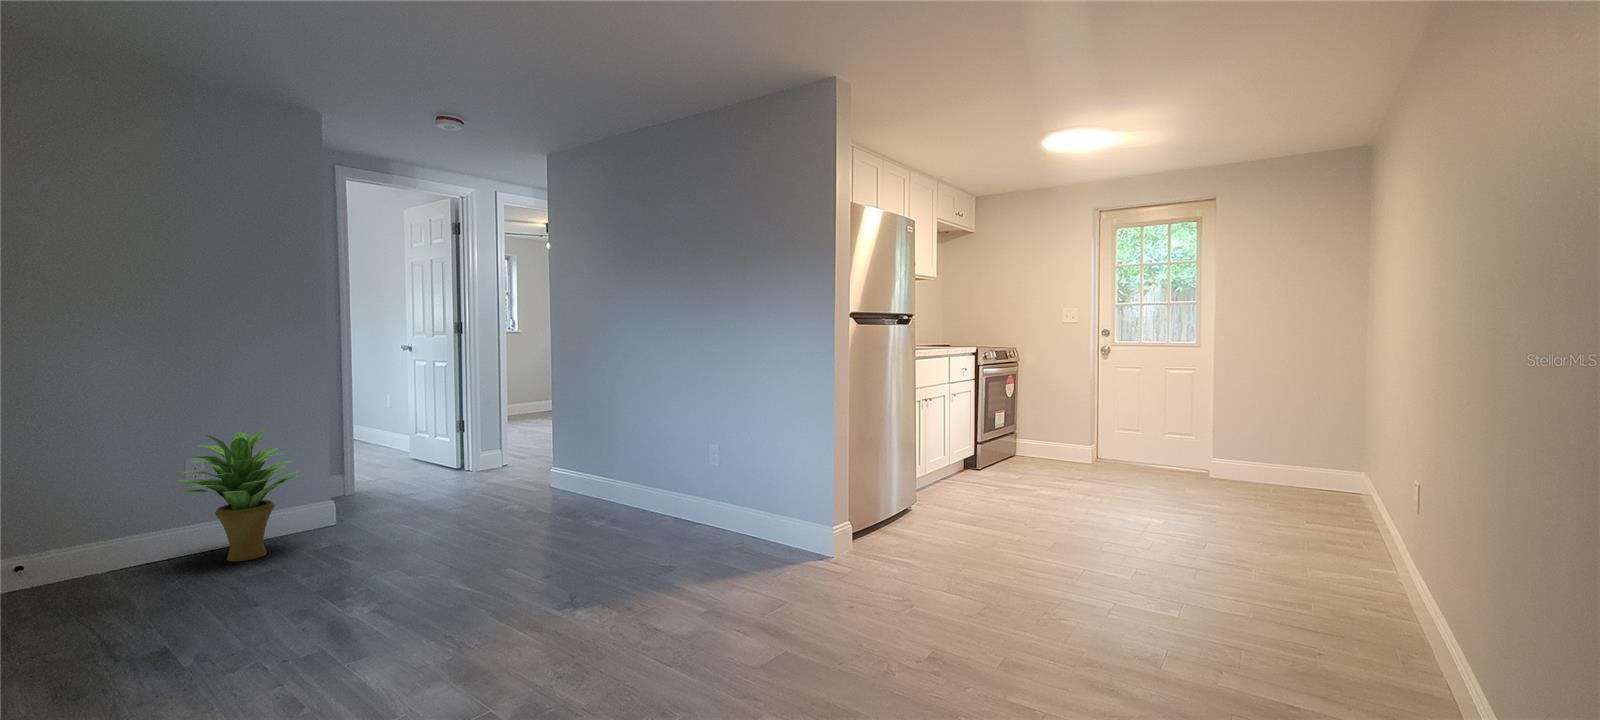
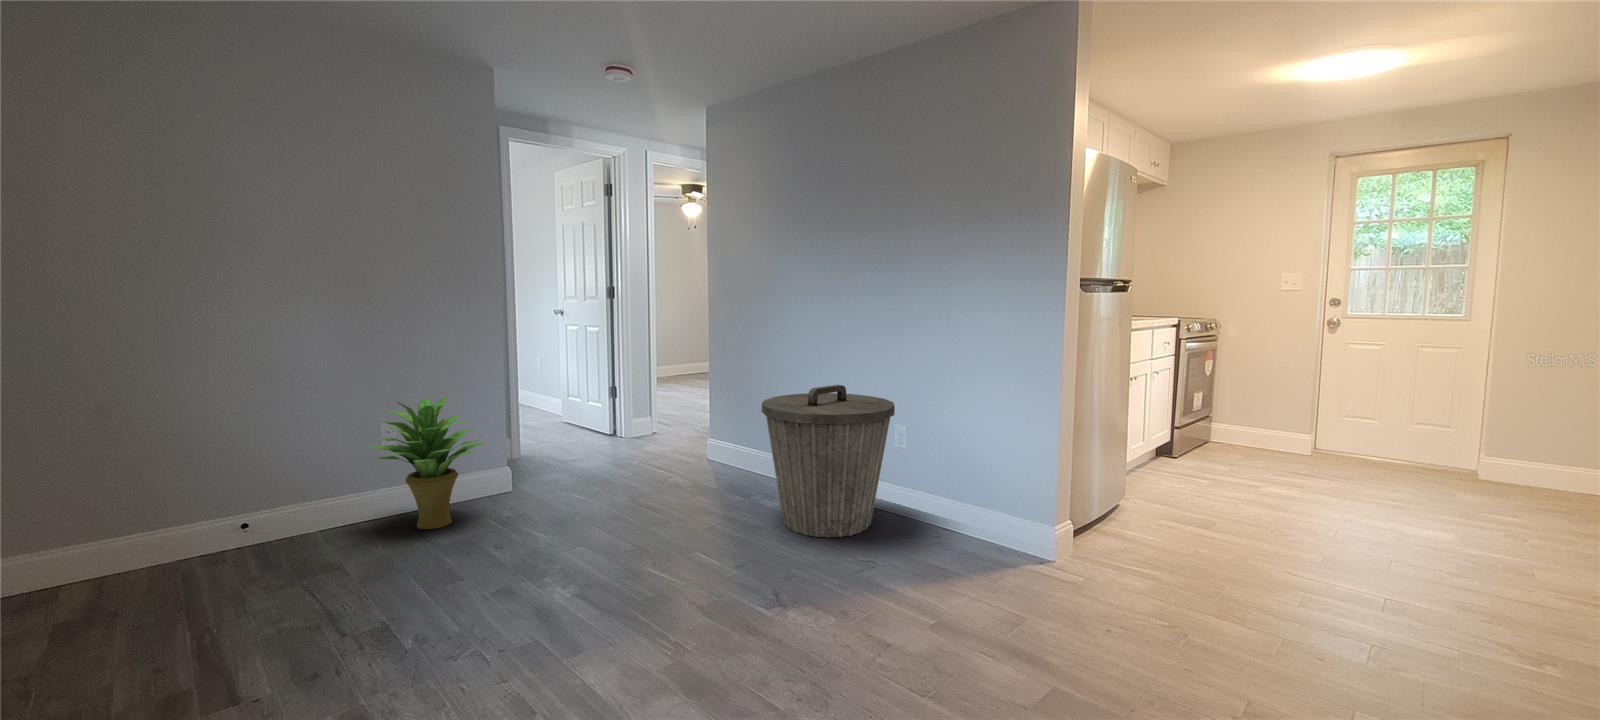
trash can: none [582,409,706,548] -> present [762,385,895,538]

